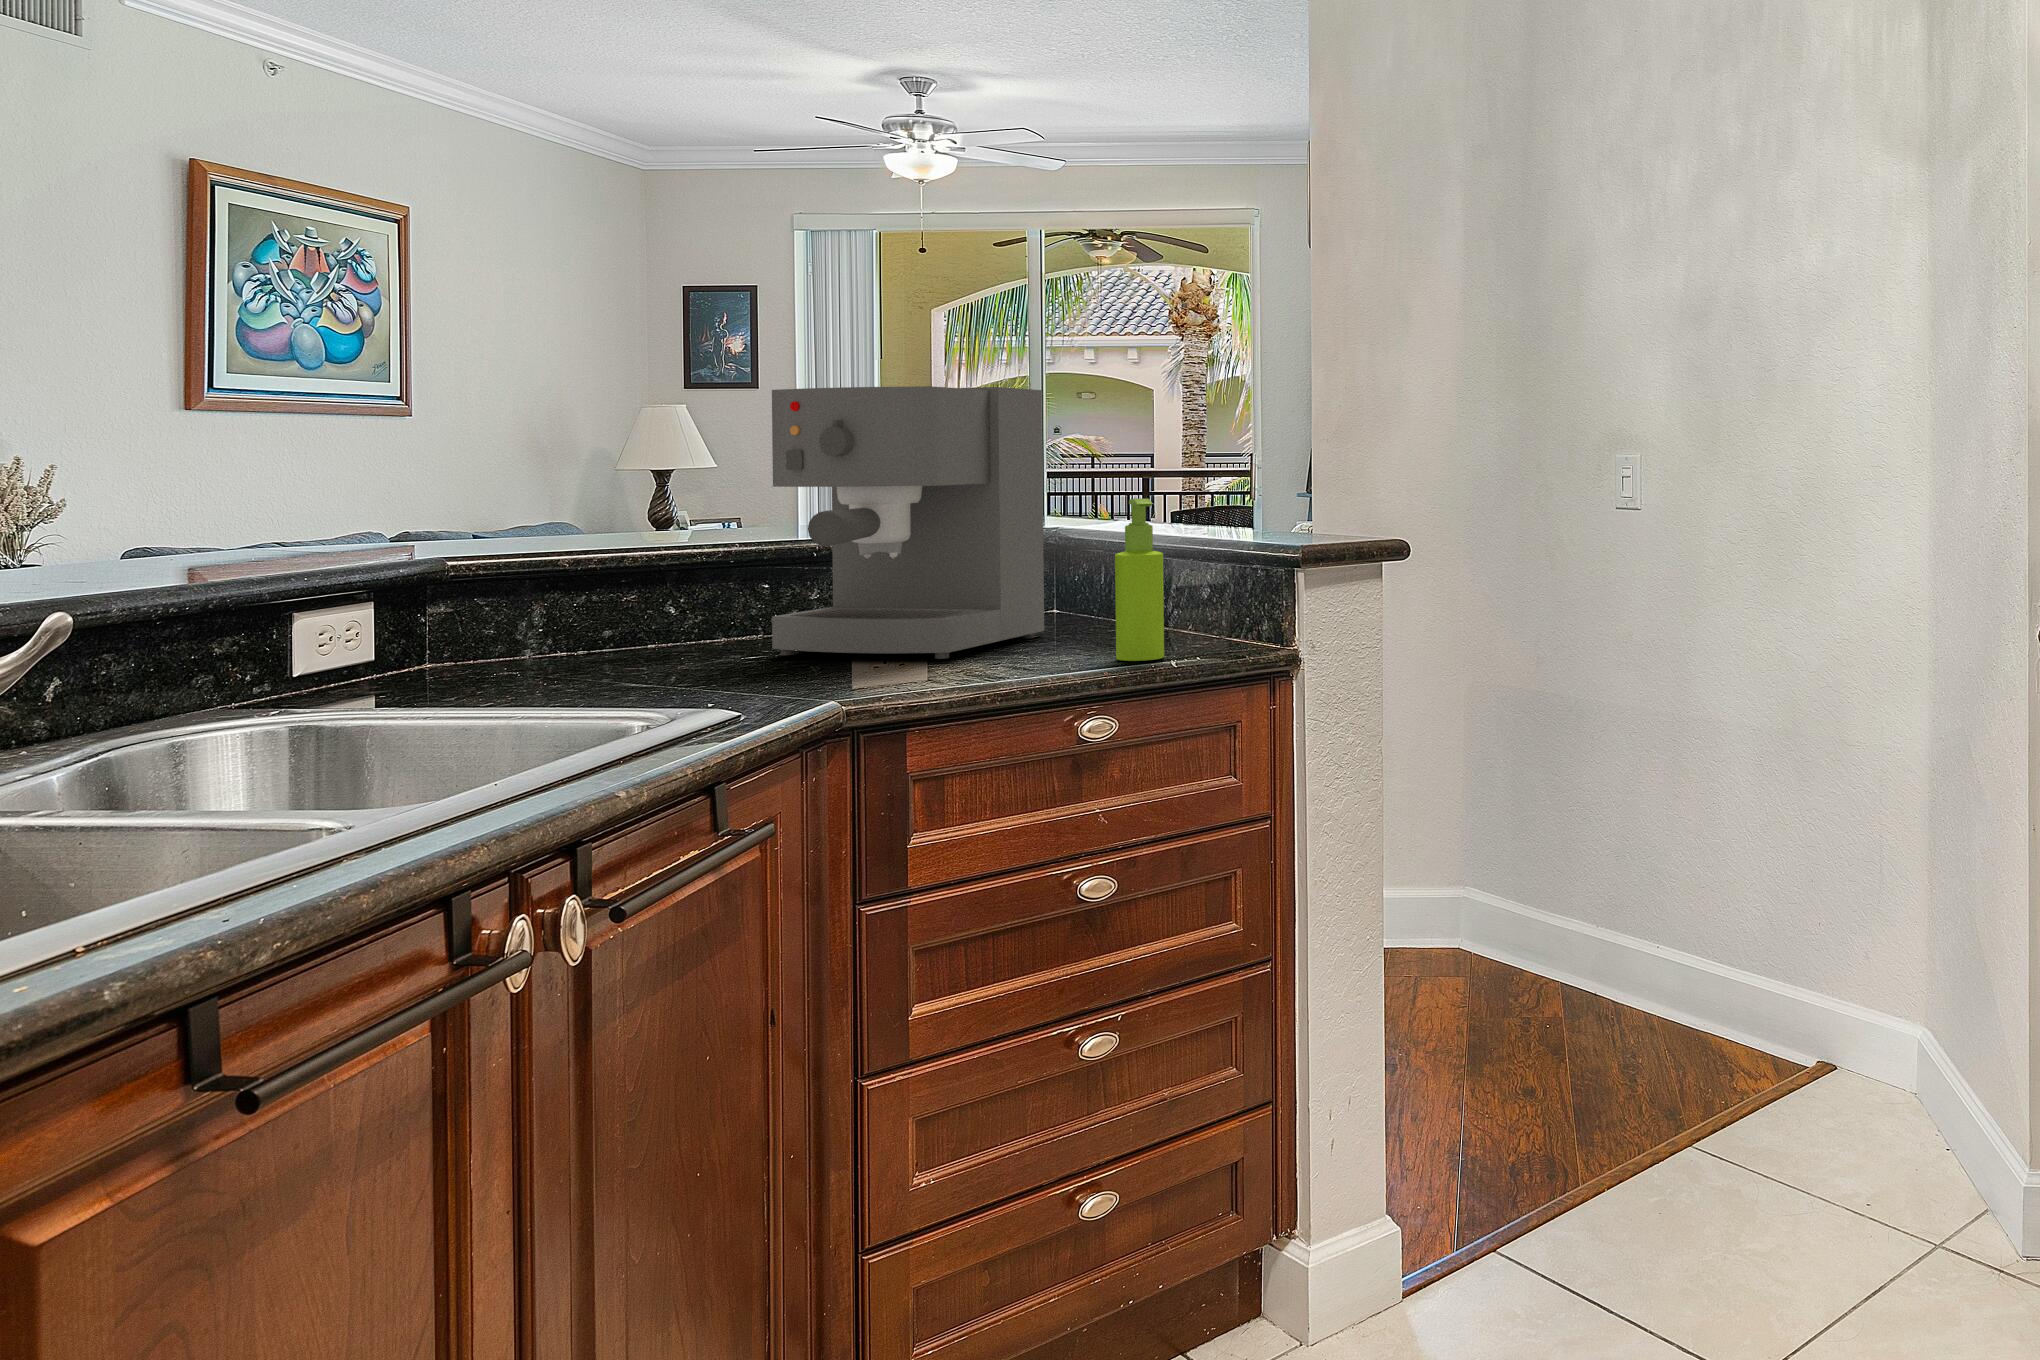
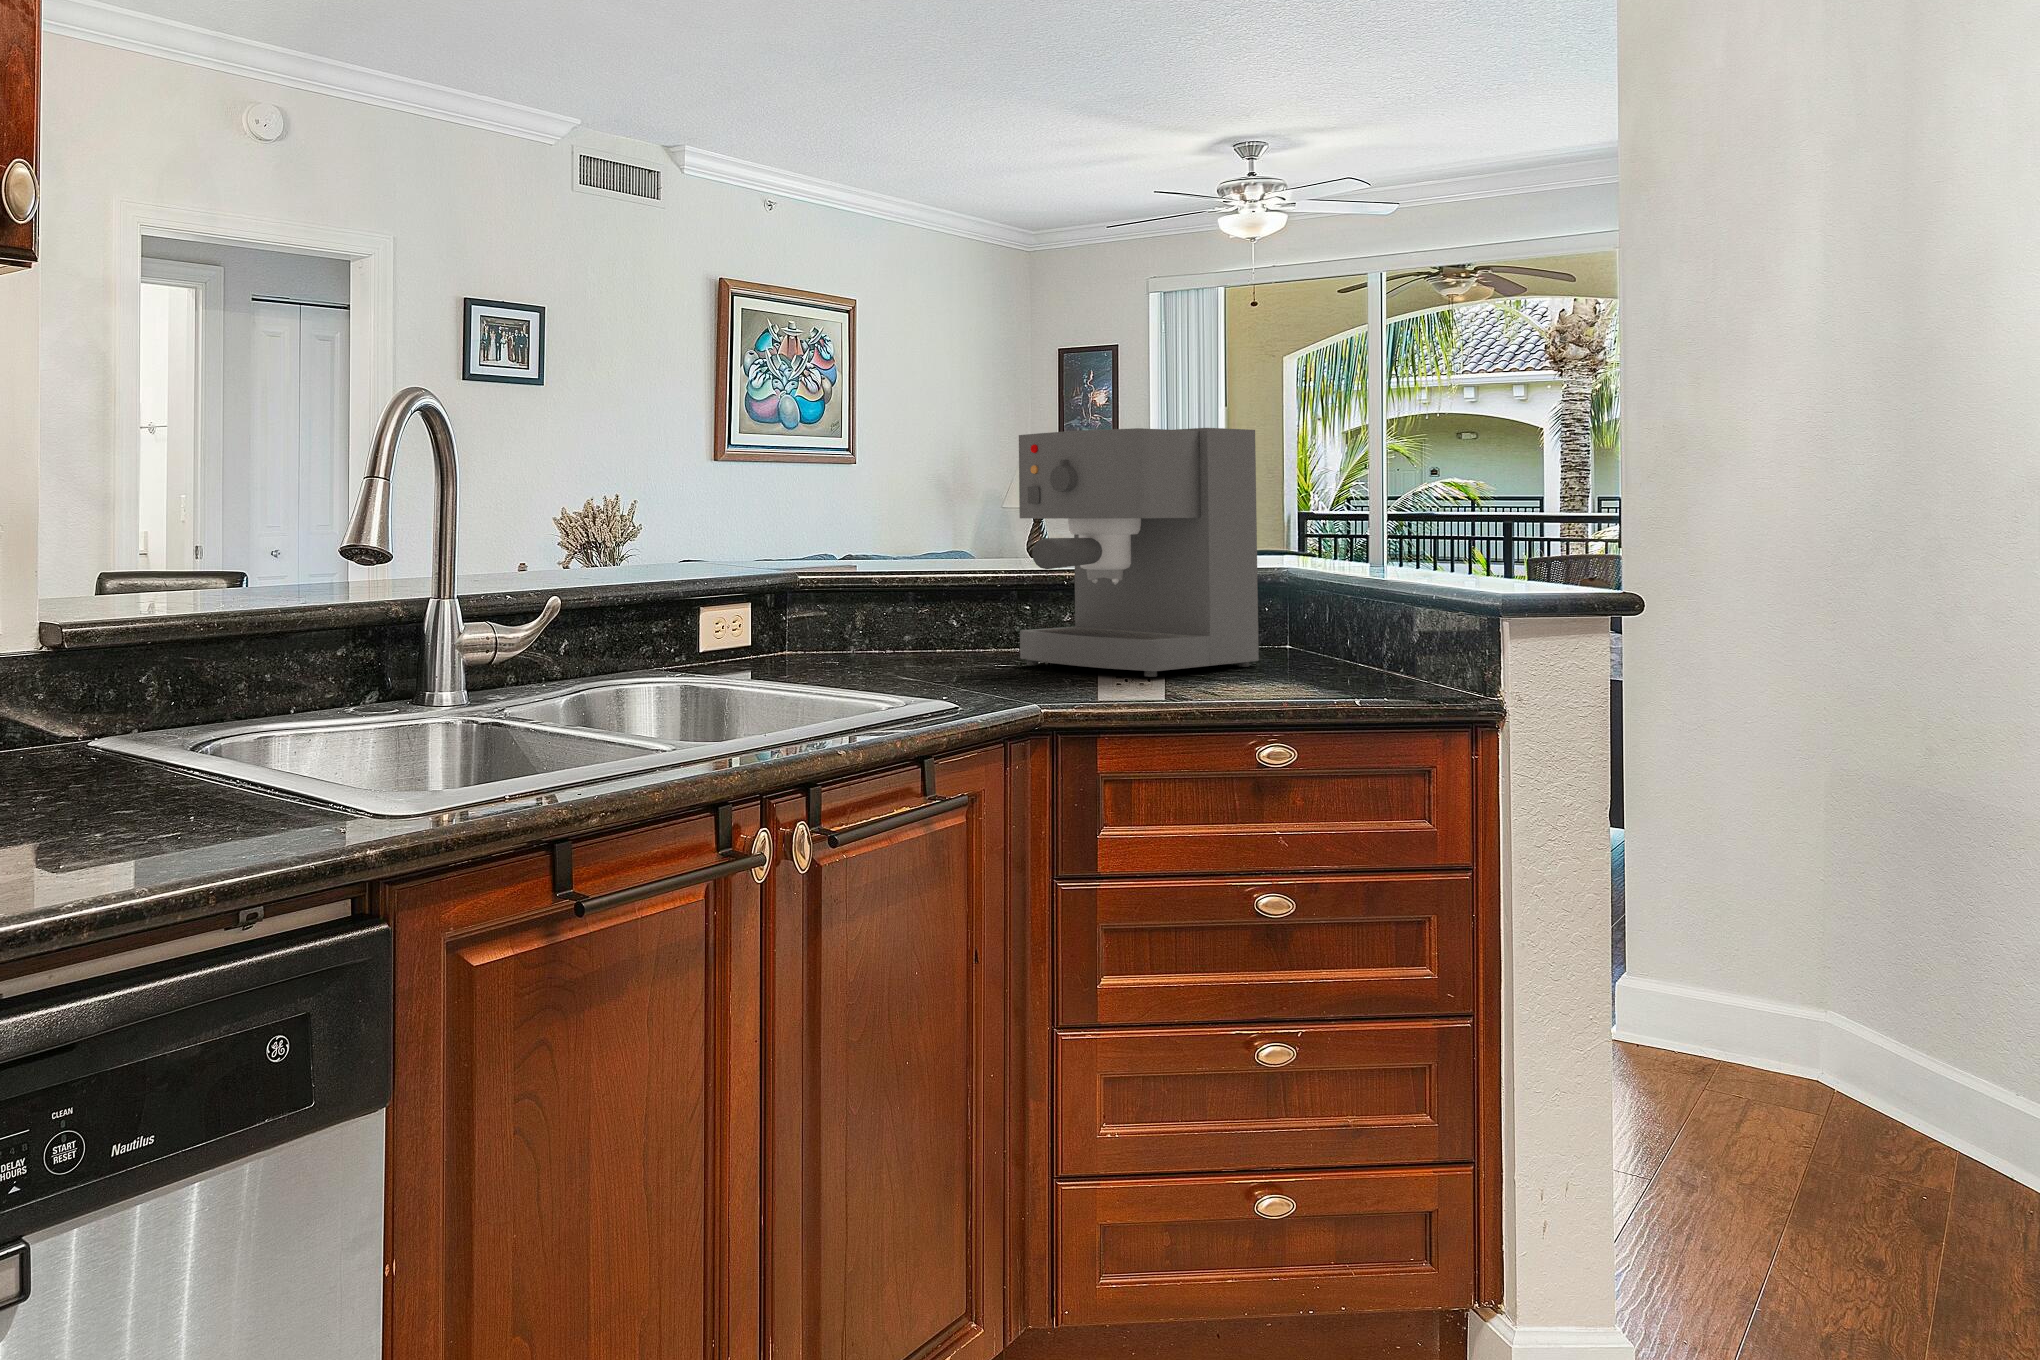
soap dispenser: present [1115,499,1164,661] -> none [1303,533,1353,692]

